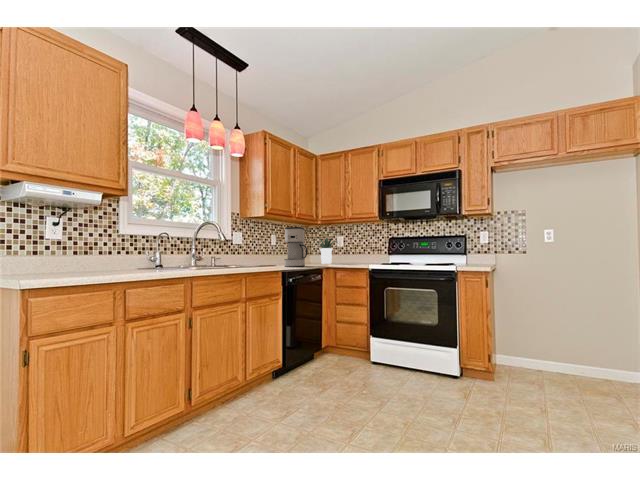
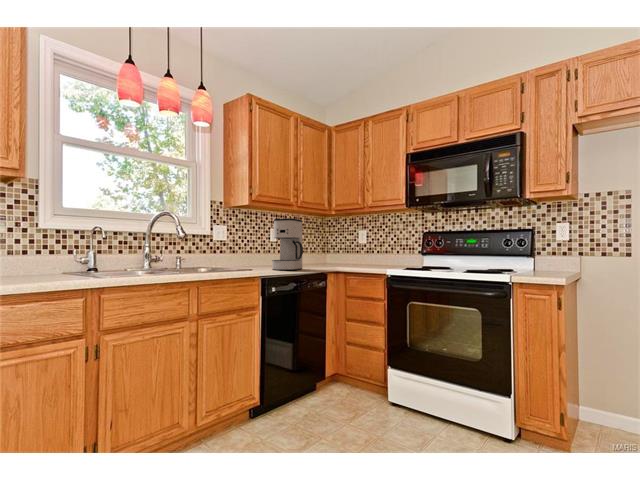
potted plant: present [319,238,334,264] -> none [321,232,360,266]

